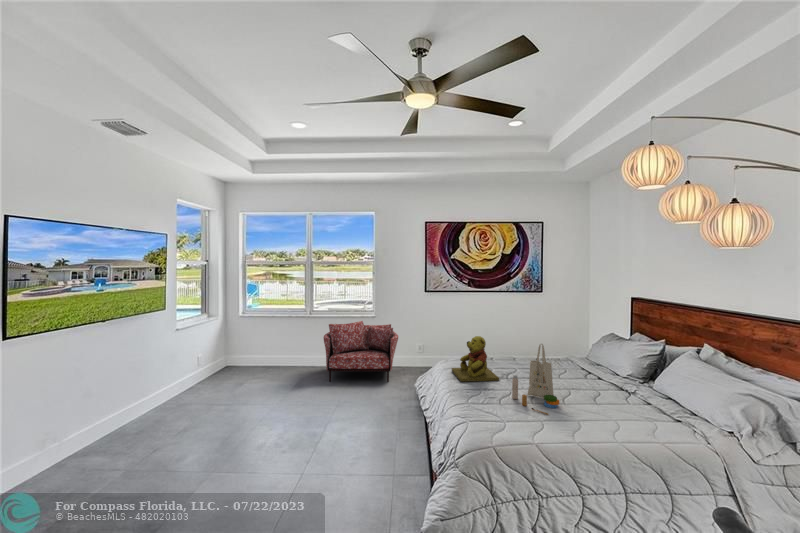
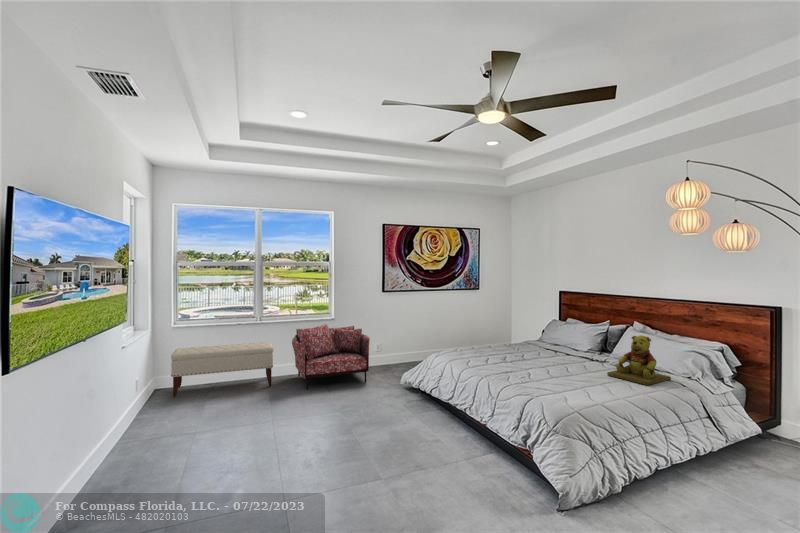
bench: none [224,334,313,375] -> present [171,342,273,397]
teddy bear: present [452,336,499,382] -> present [607,335,671,385]
tote bag: present [512,344,559,415] -> none [537,327,580,383]

